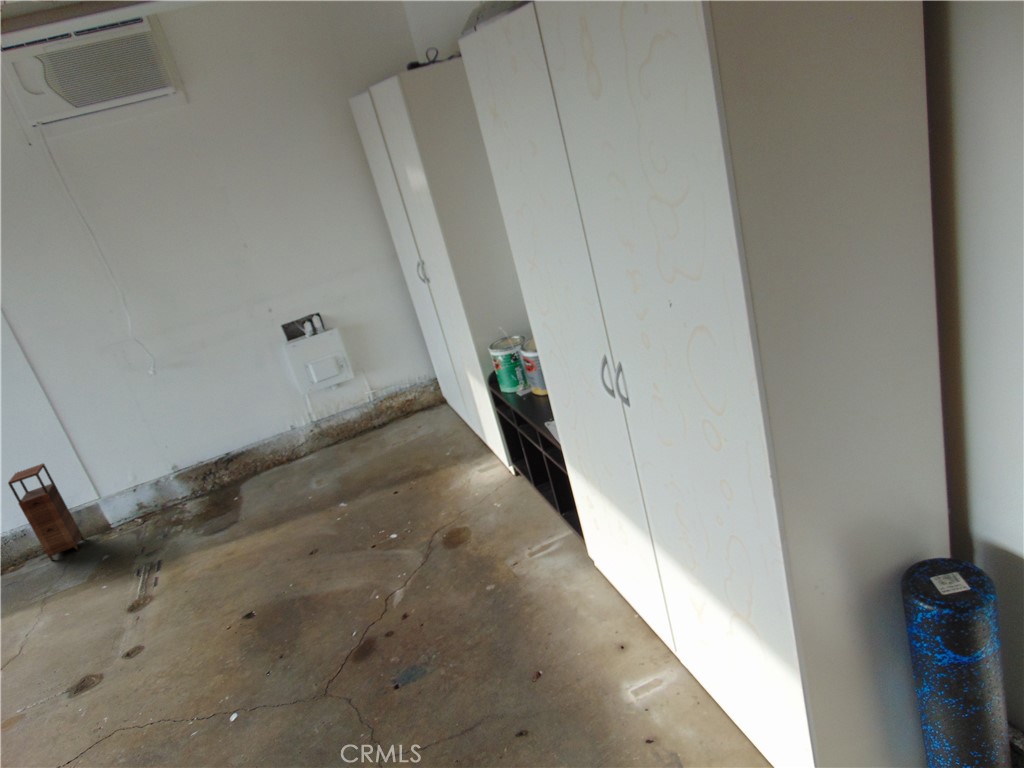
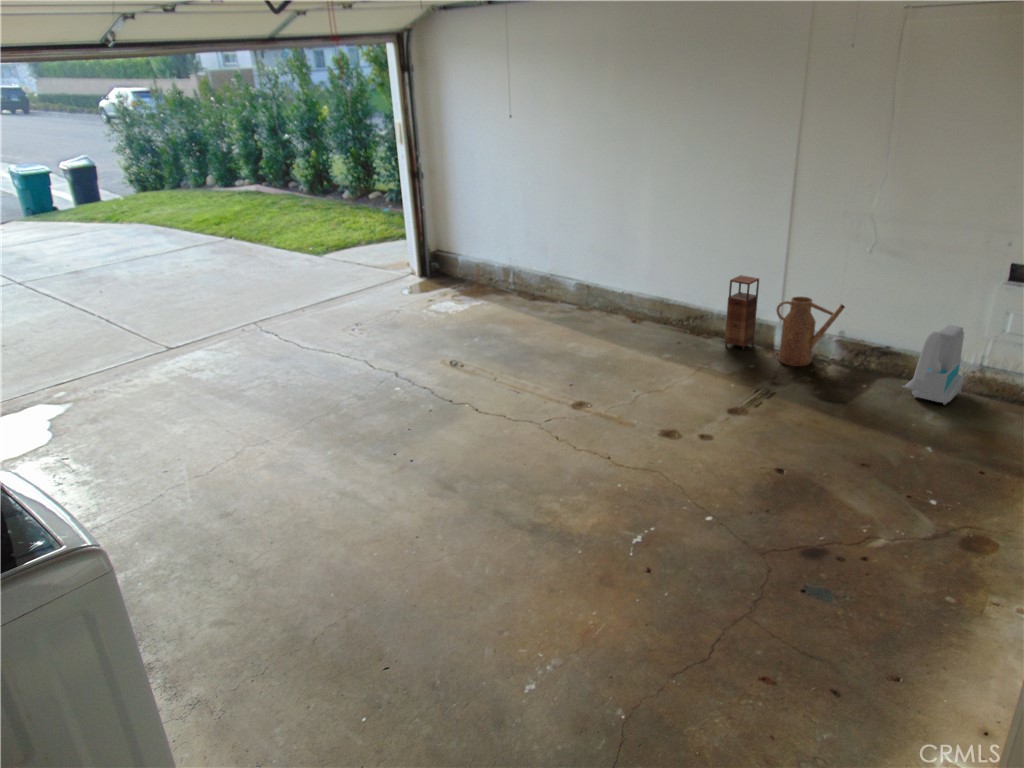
vacuum cleaner: none [267,398,316,479] -> present [903,325,964,405]
watering can: none [89,437,166,534] -> present [776,297,845,366]

